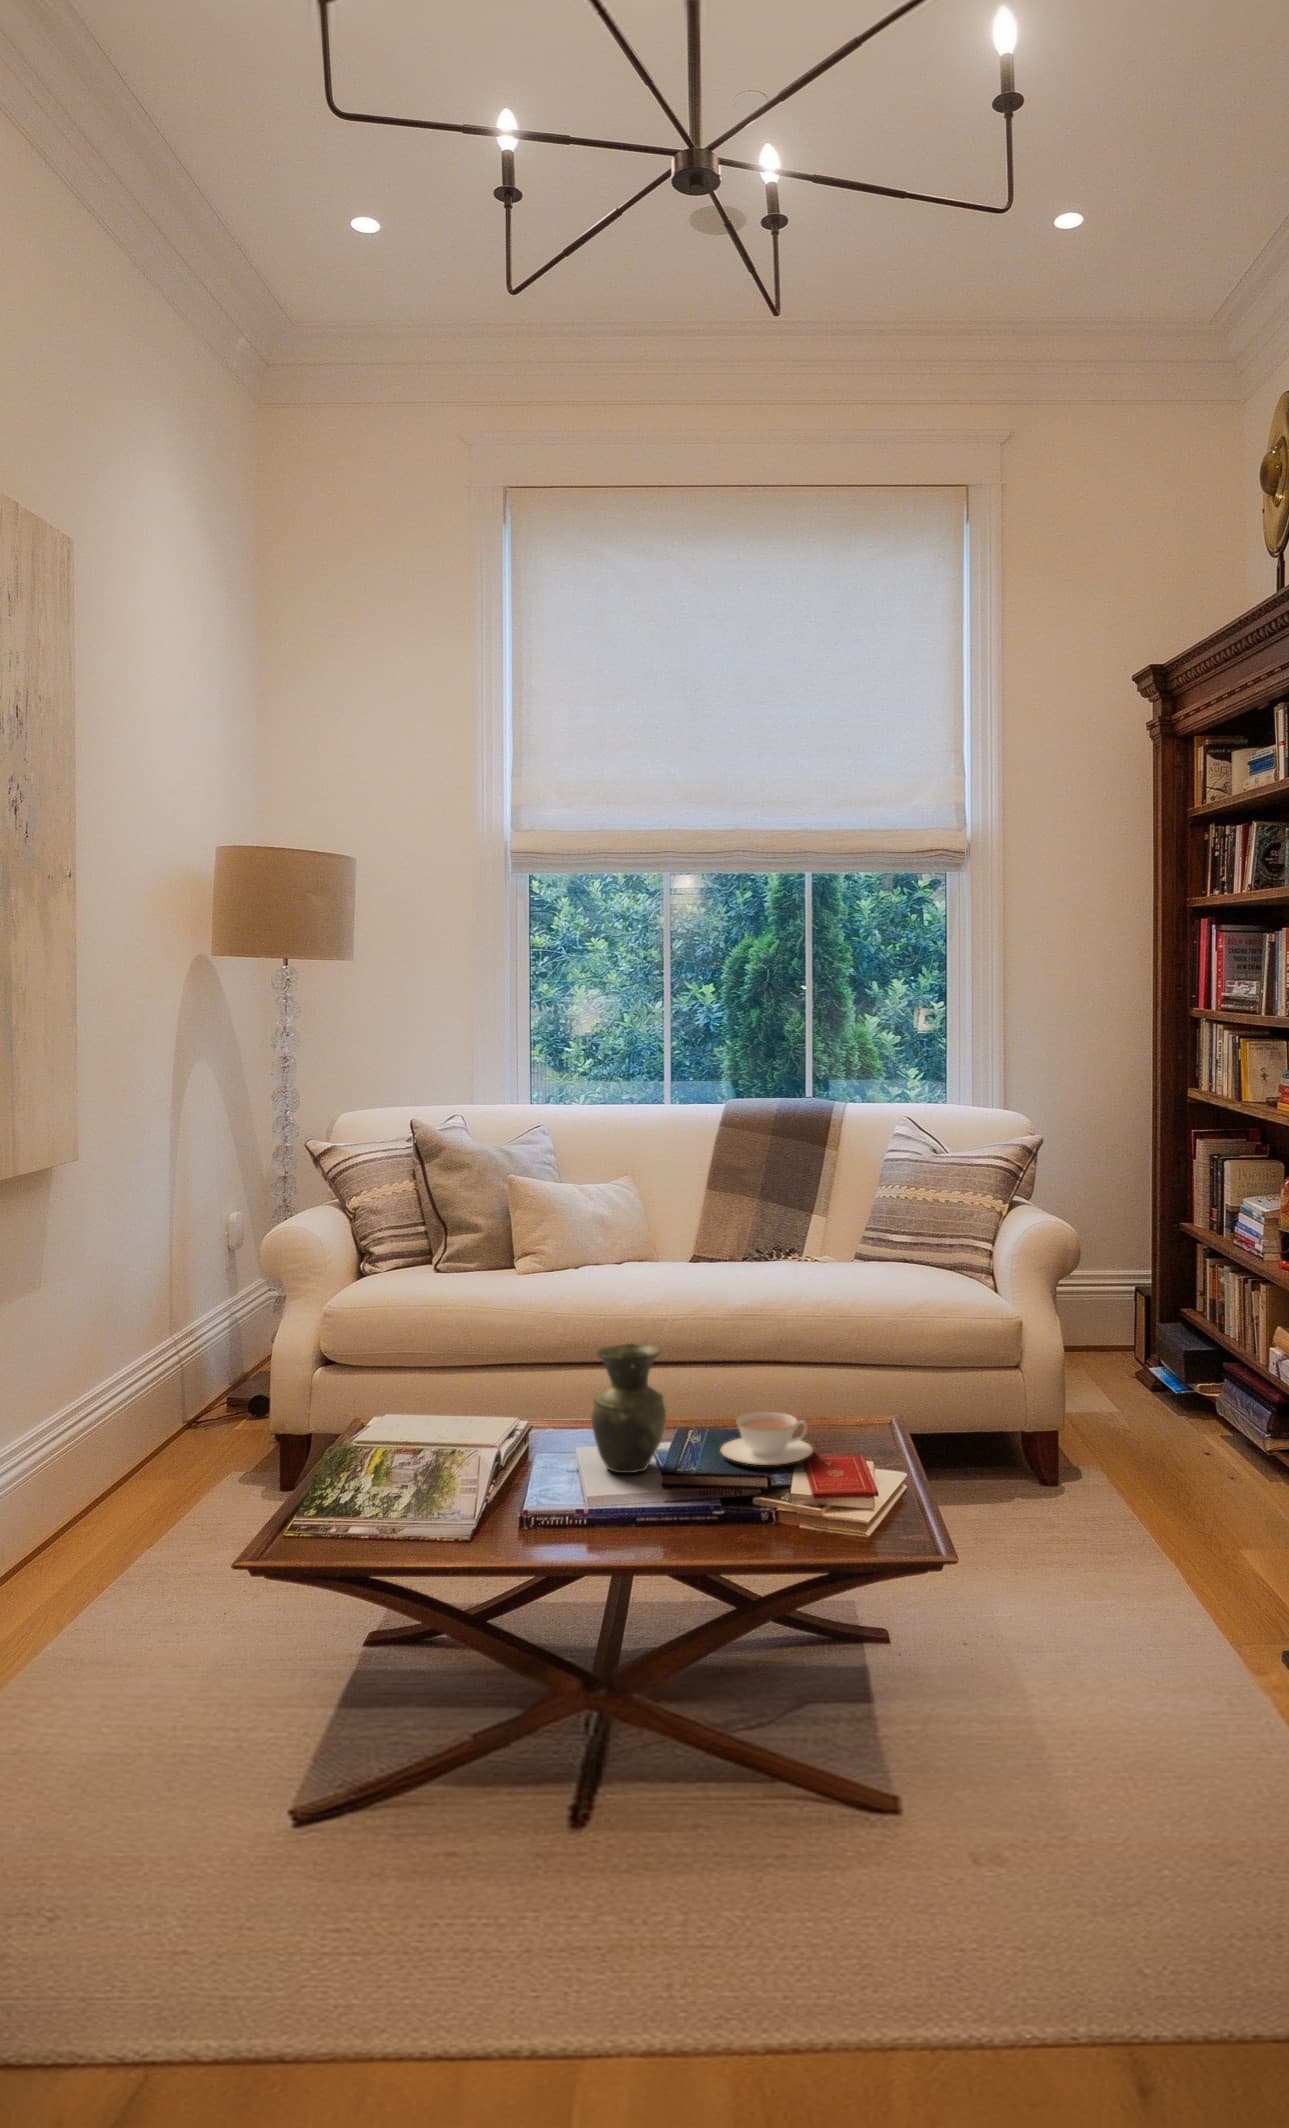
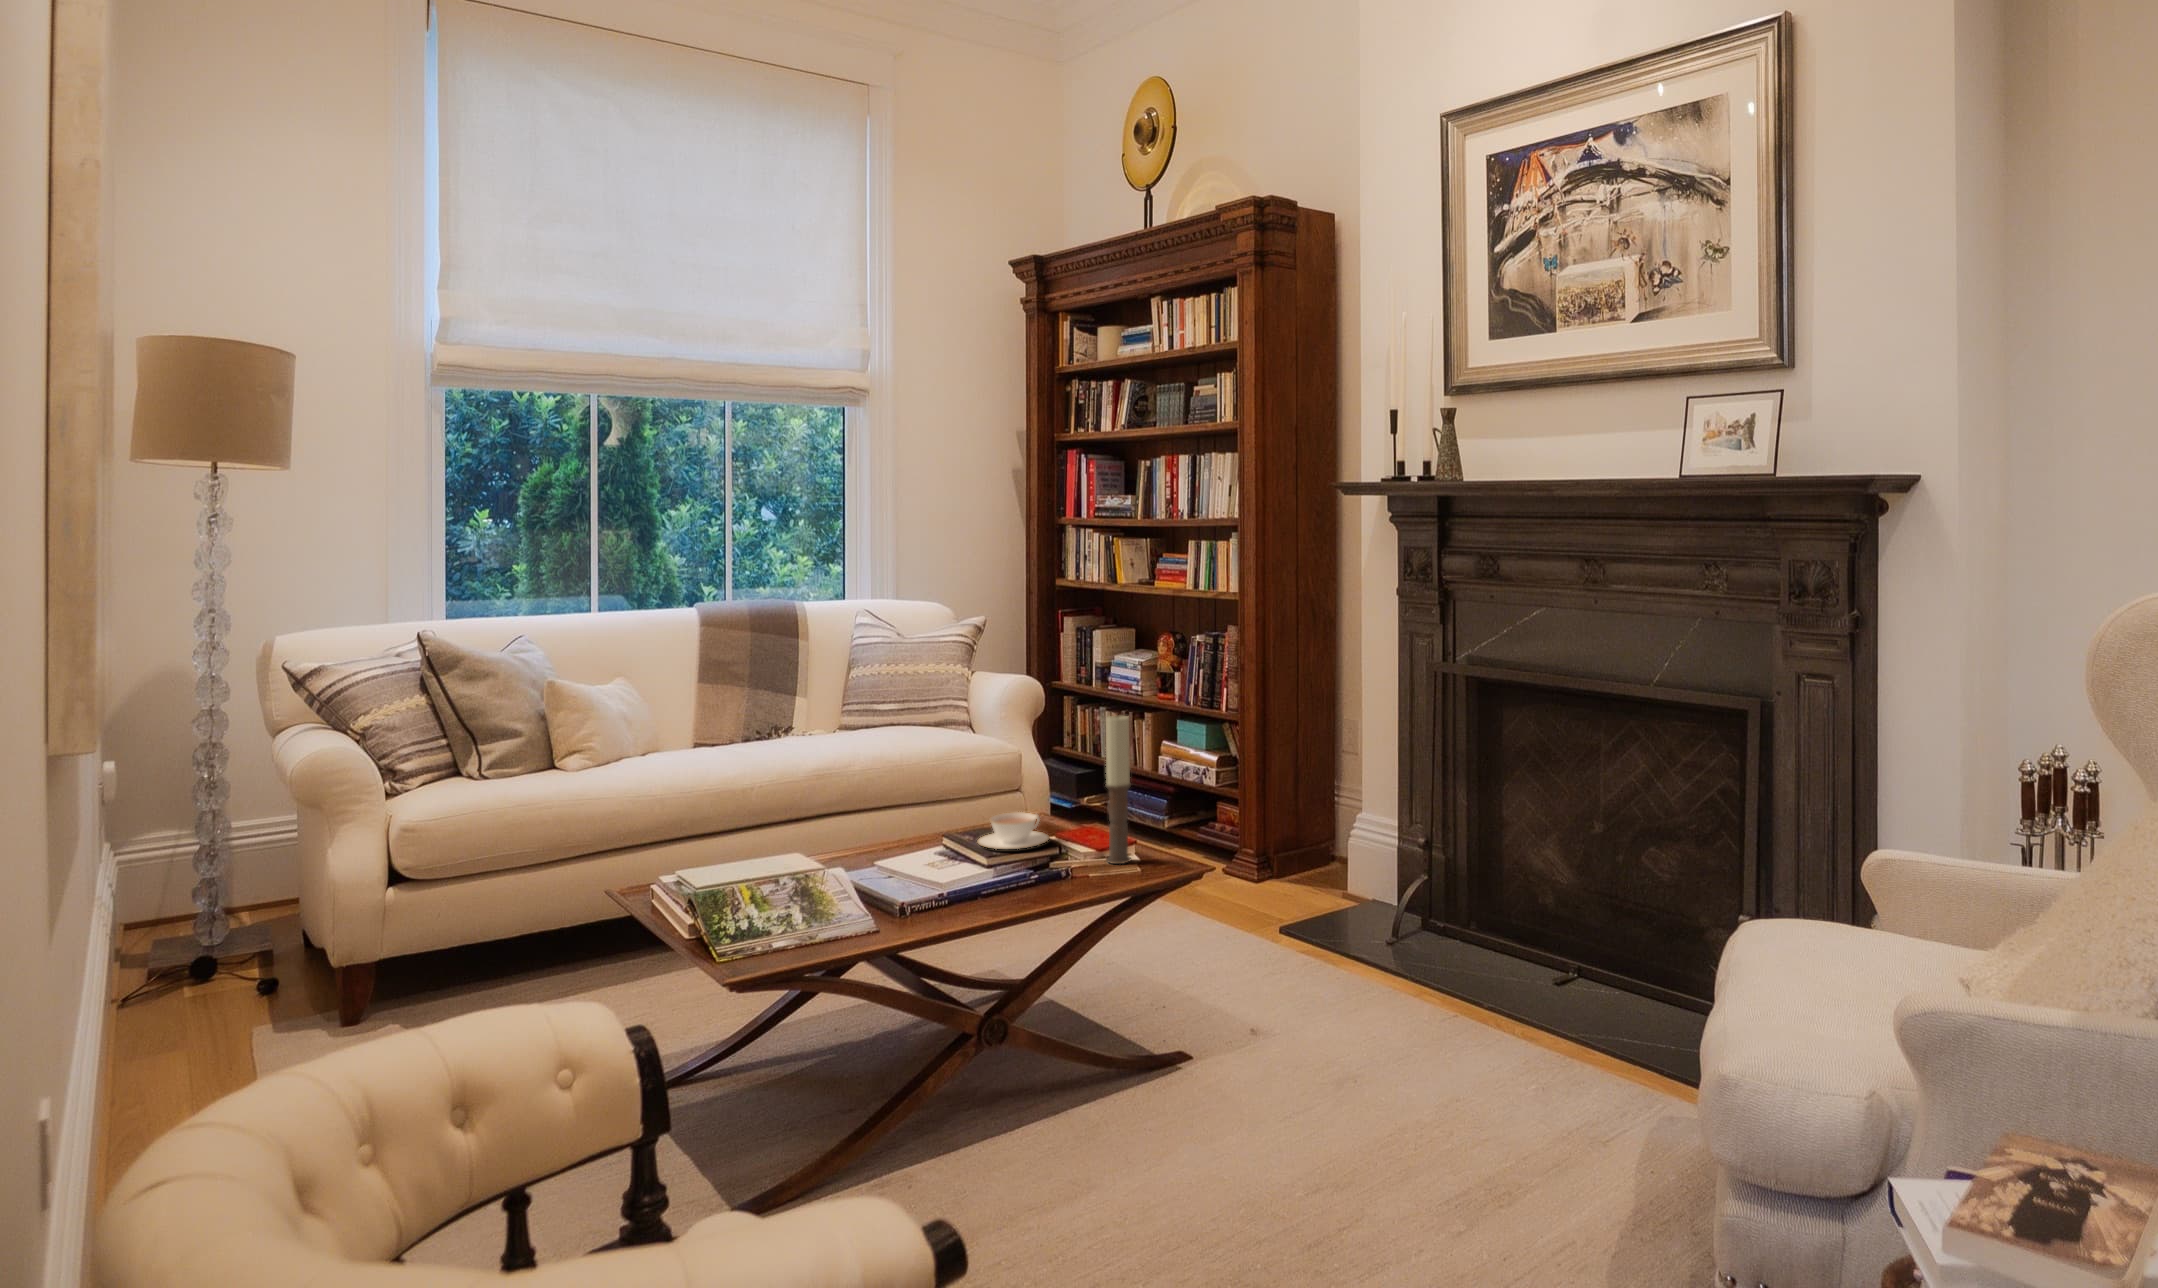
candle: none [826,1301,861,1516] -> present [1106,715,1131,864]
vase: present [591,1344,666,1473] -> none [903,771,963,870]

